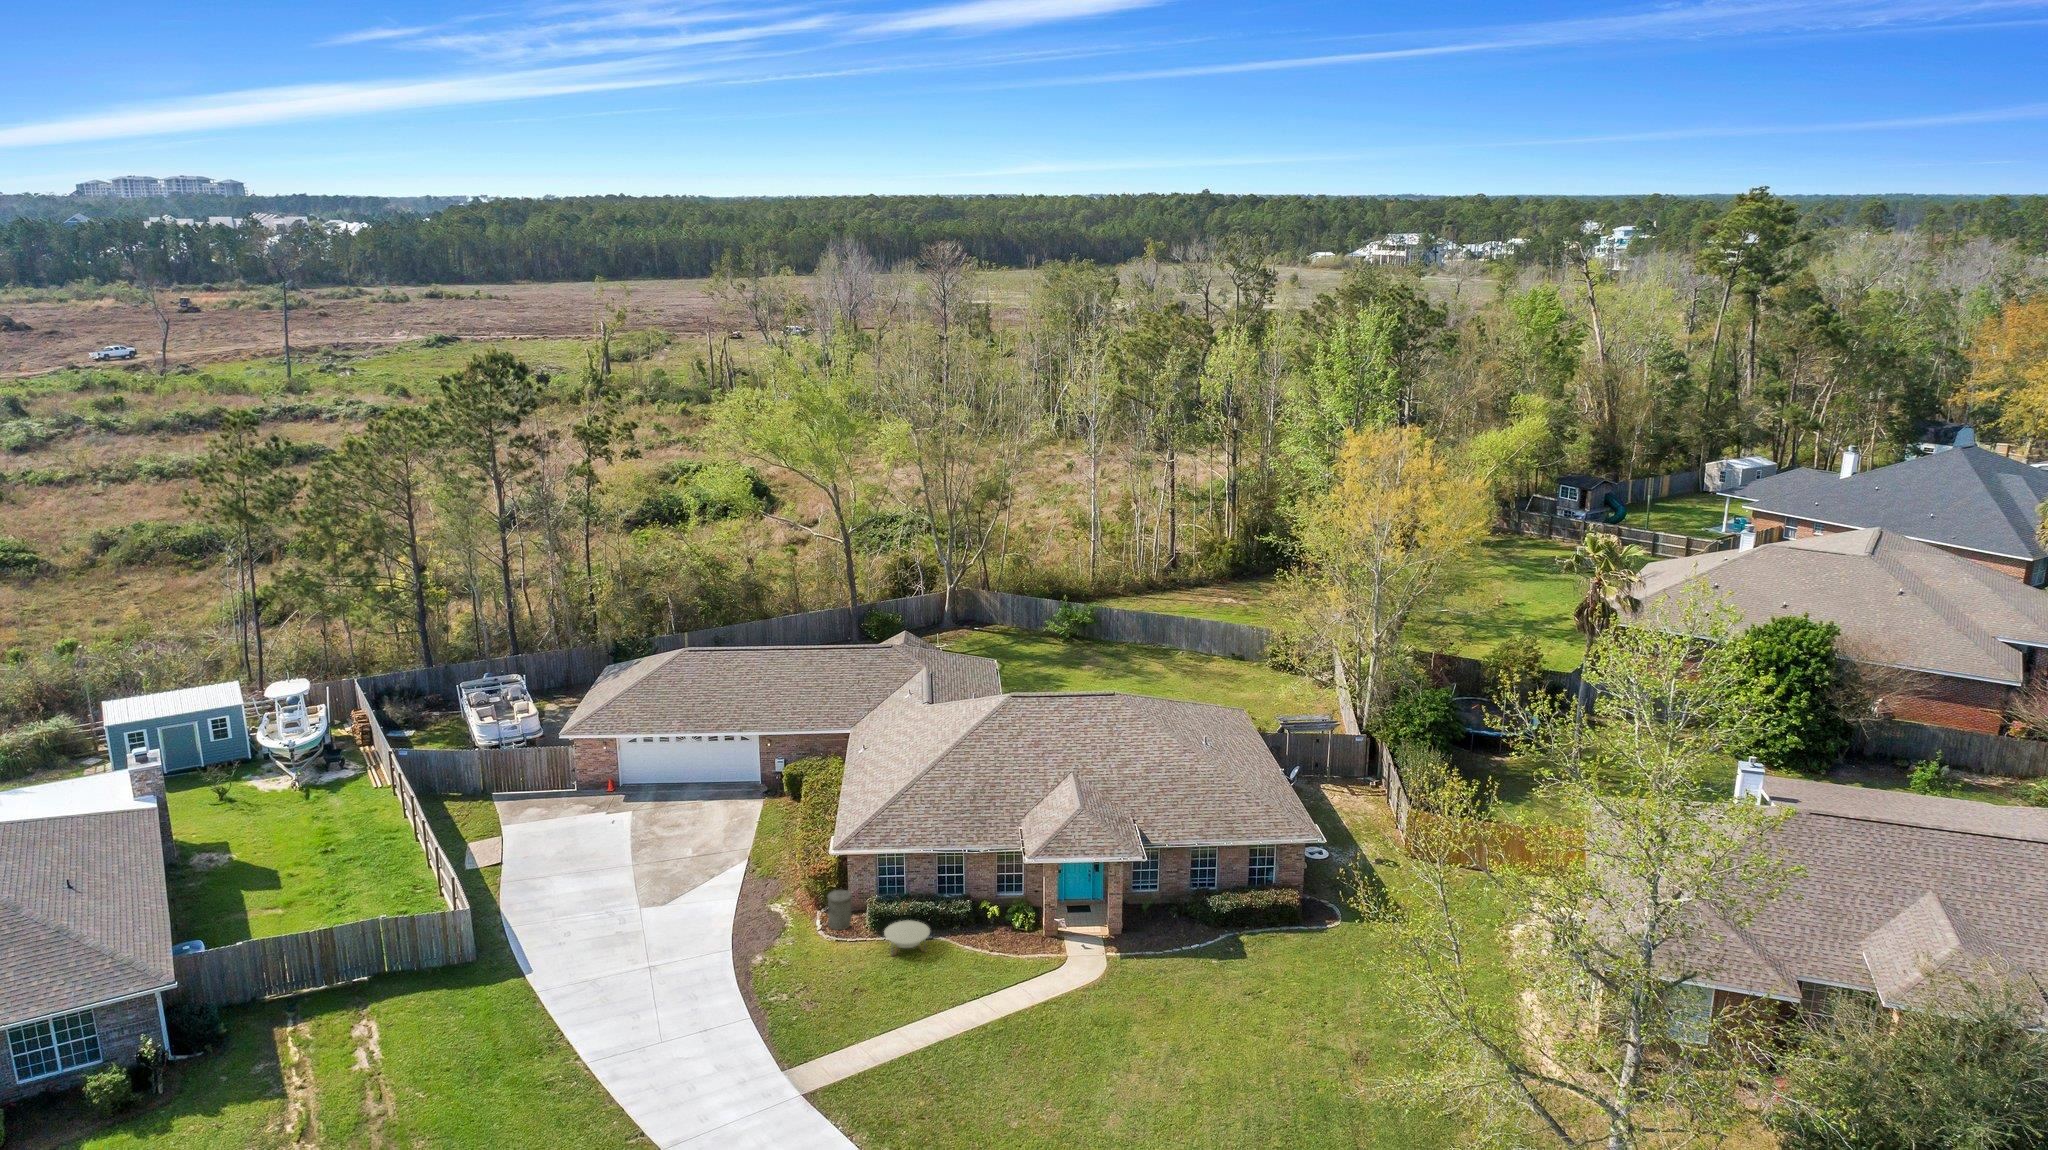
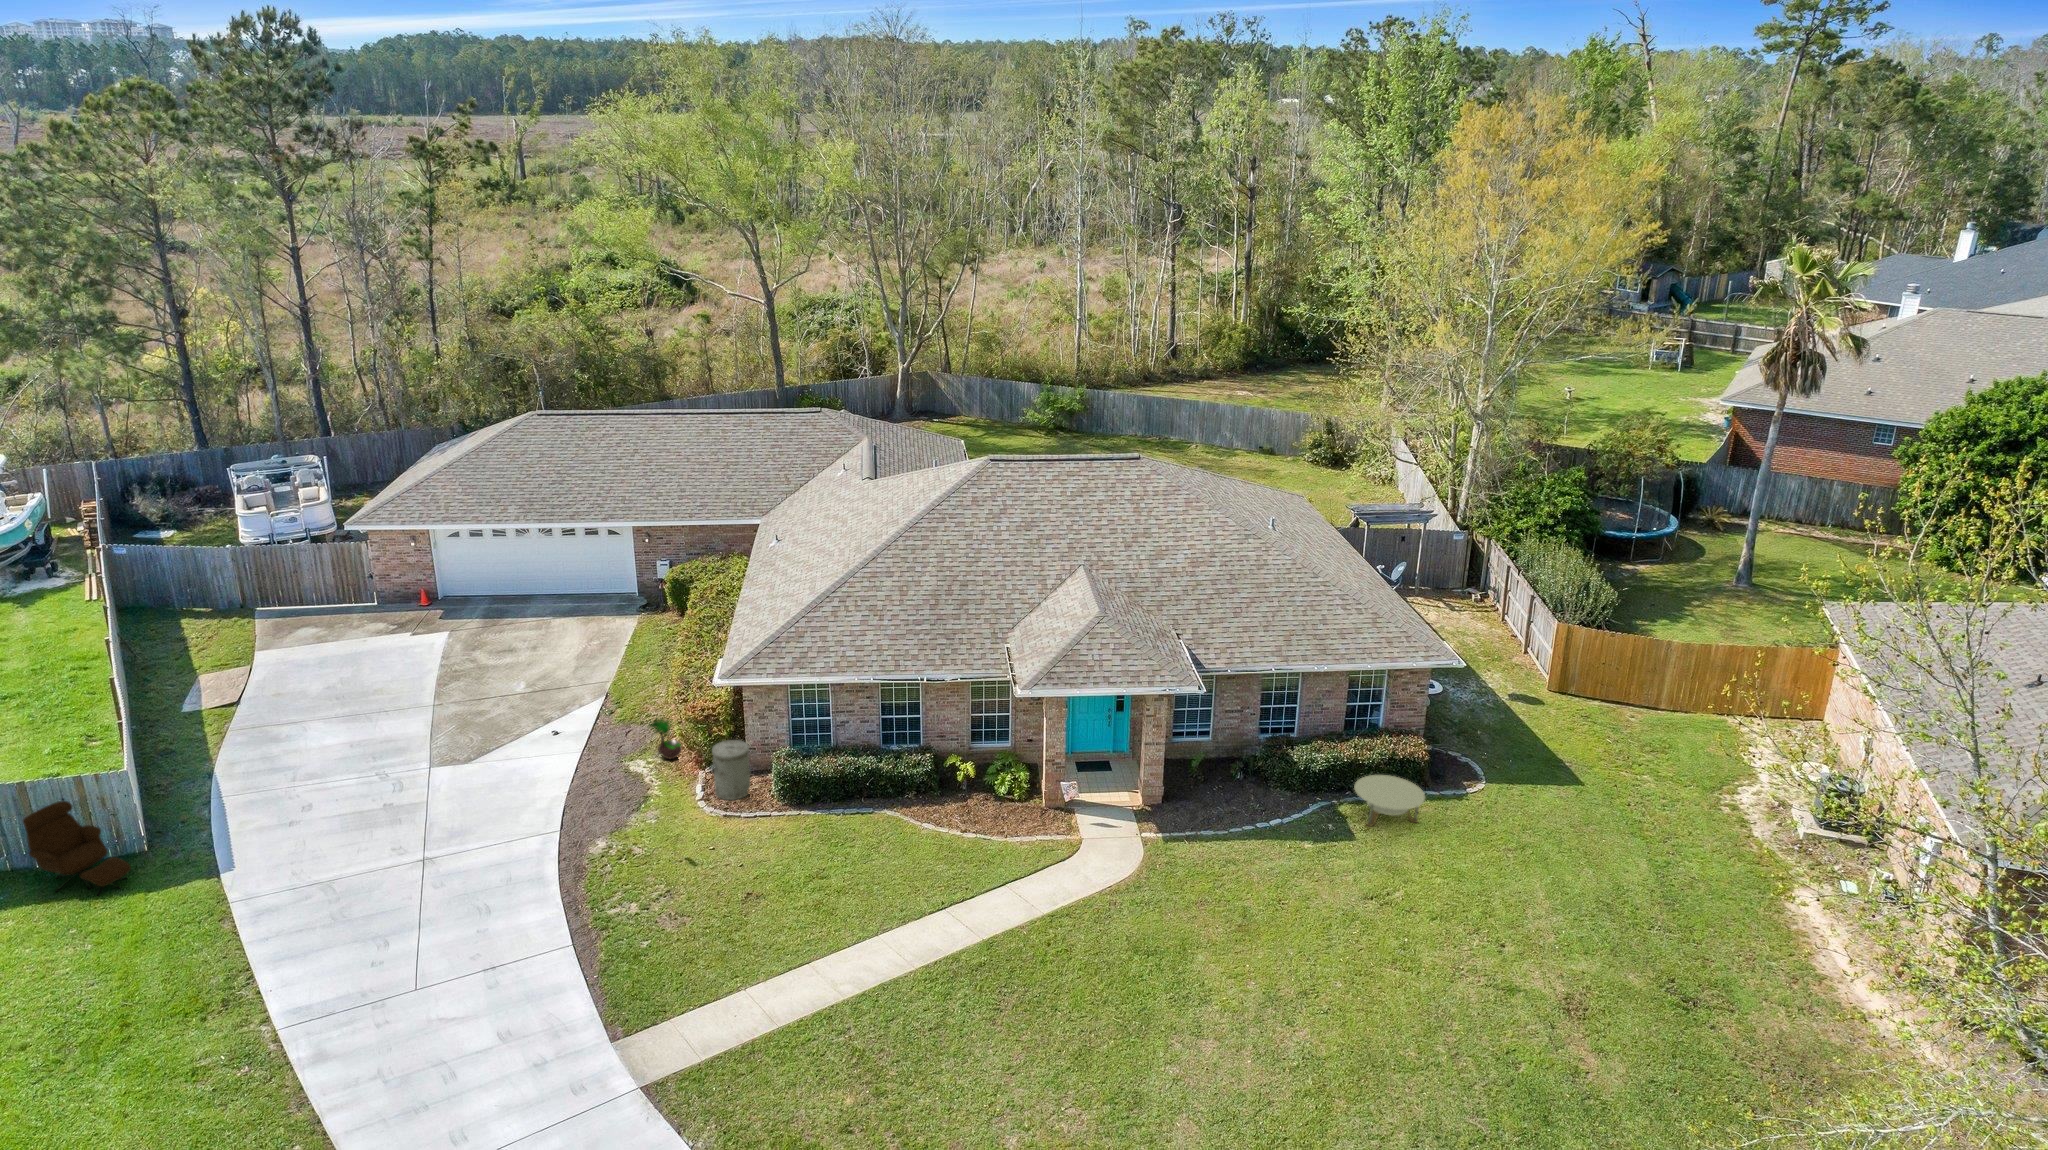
potted tree: none [781,870,805,903] -> present [649,718,682,759]
round table: present [884,920,930,957] -> present [1354,775,1425,826]
lounge chair: none [413,927,472,987] -> present [23,801,131,895]

